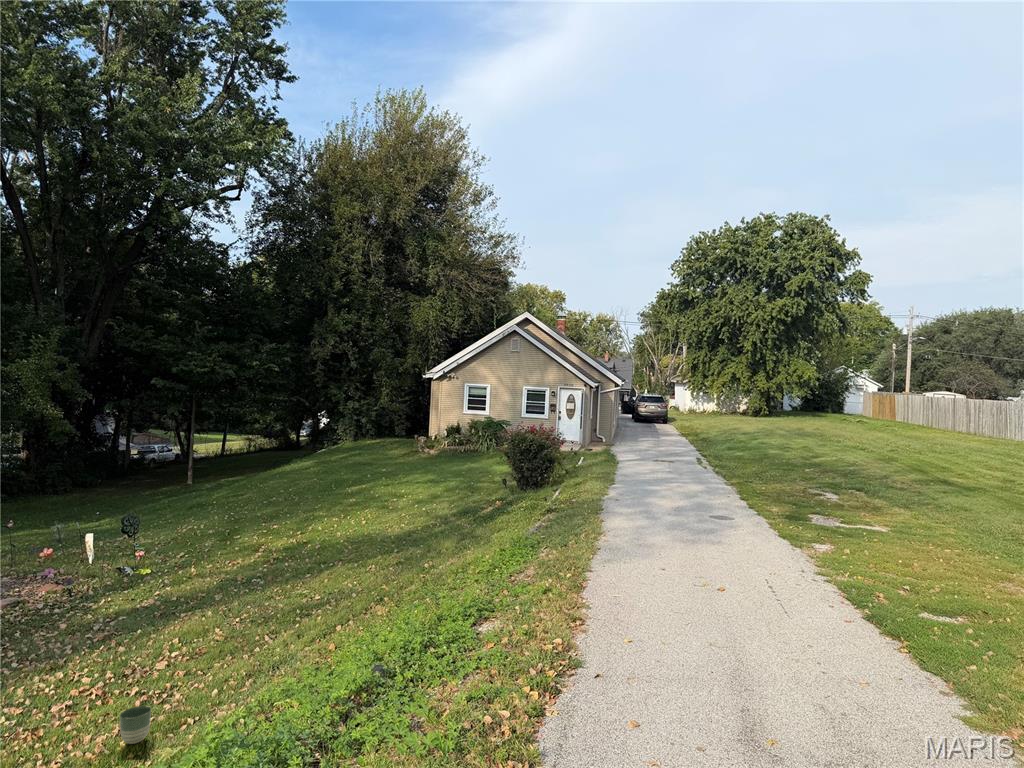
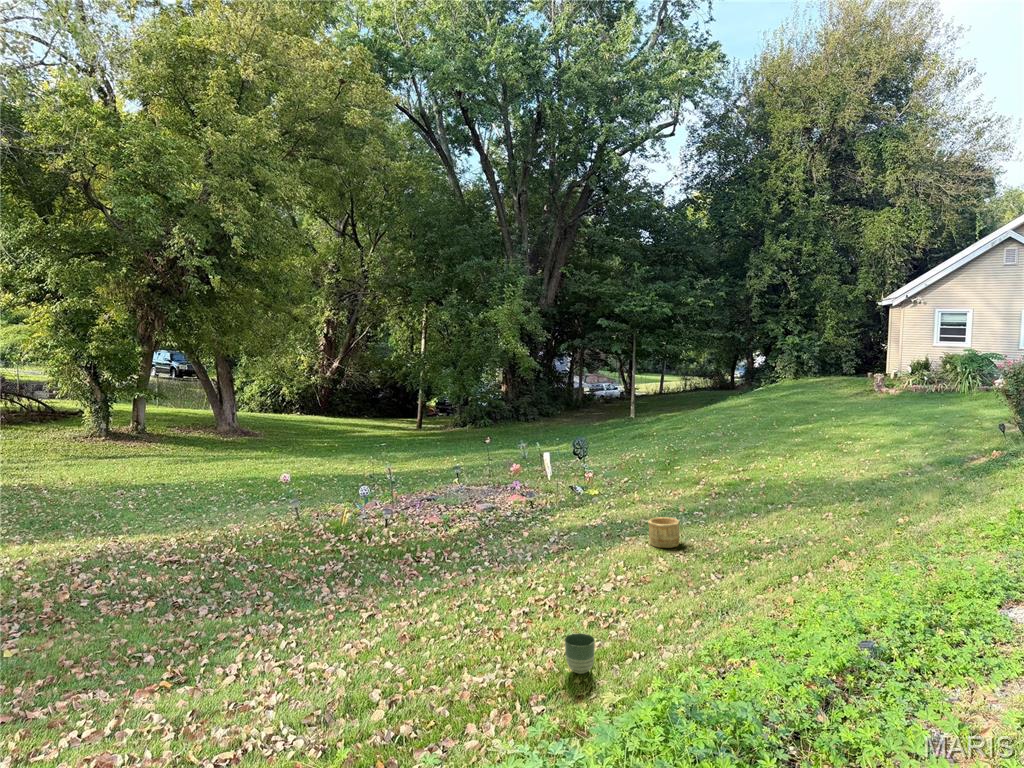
wooden bucket: none [205,588,237,618] -> present [648,517,680,548]

